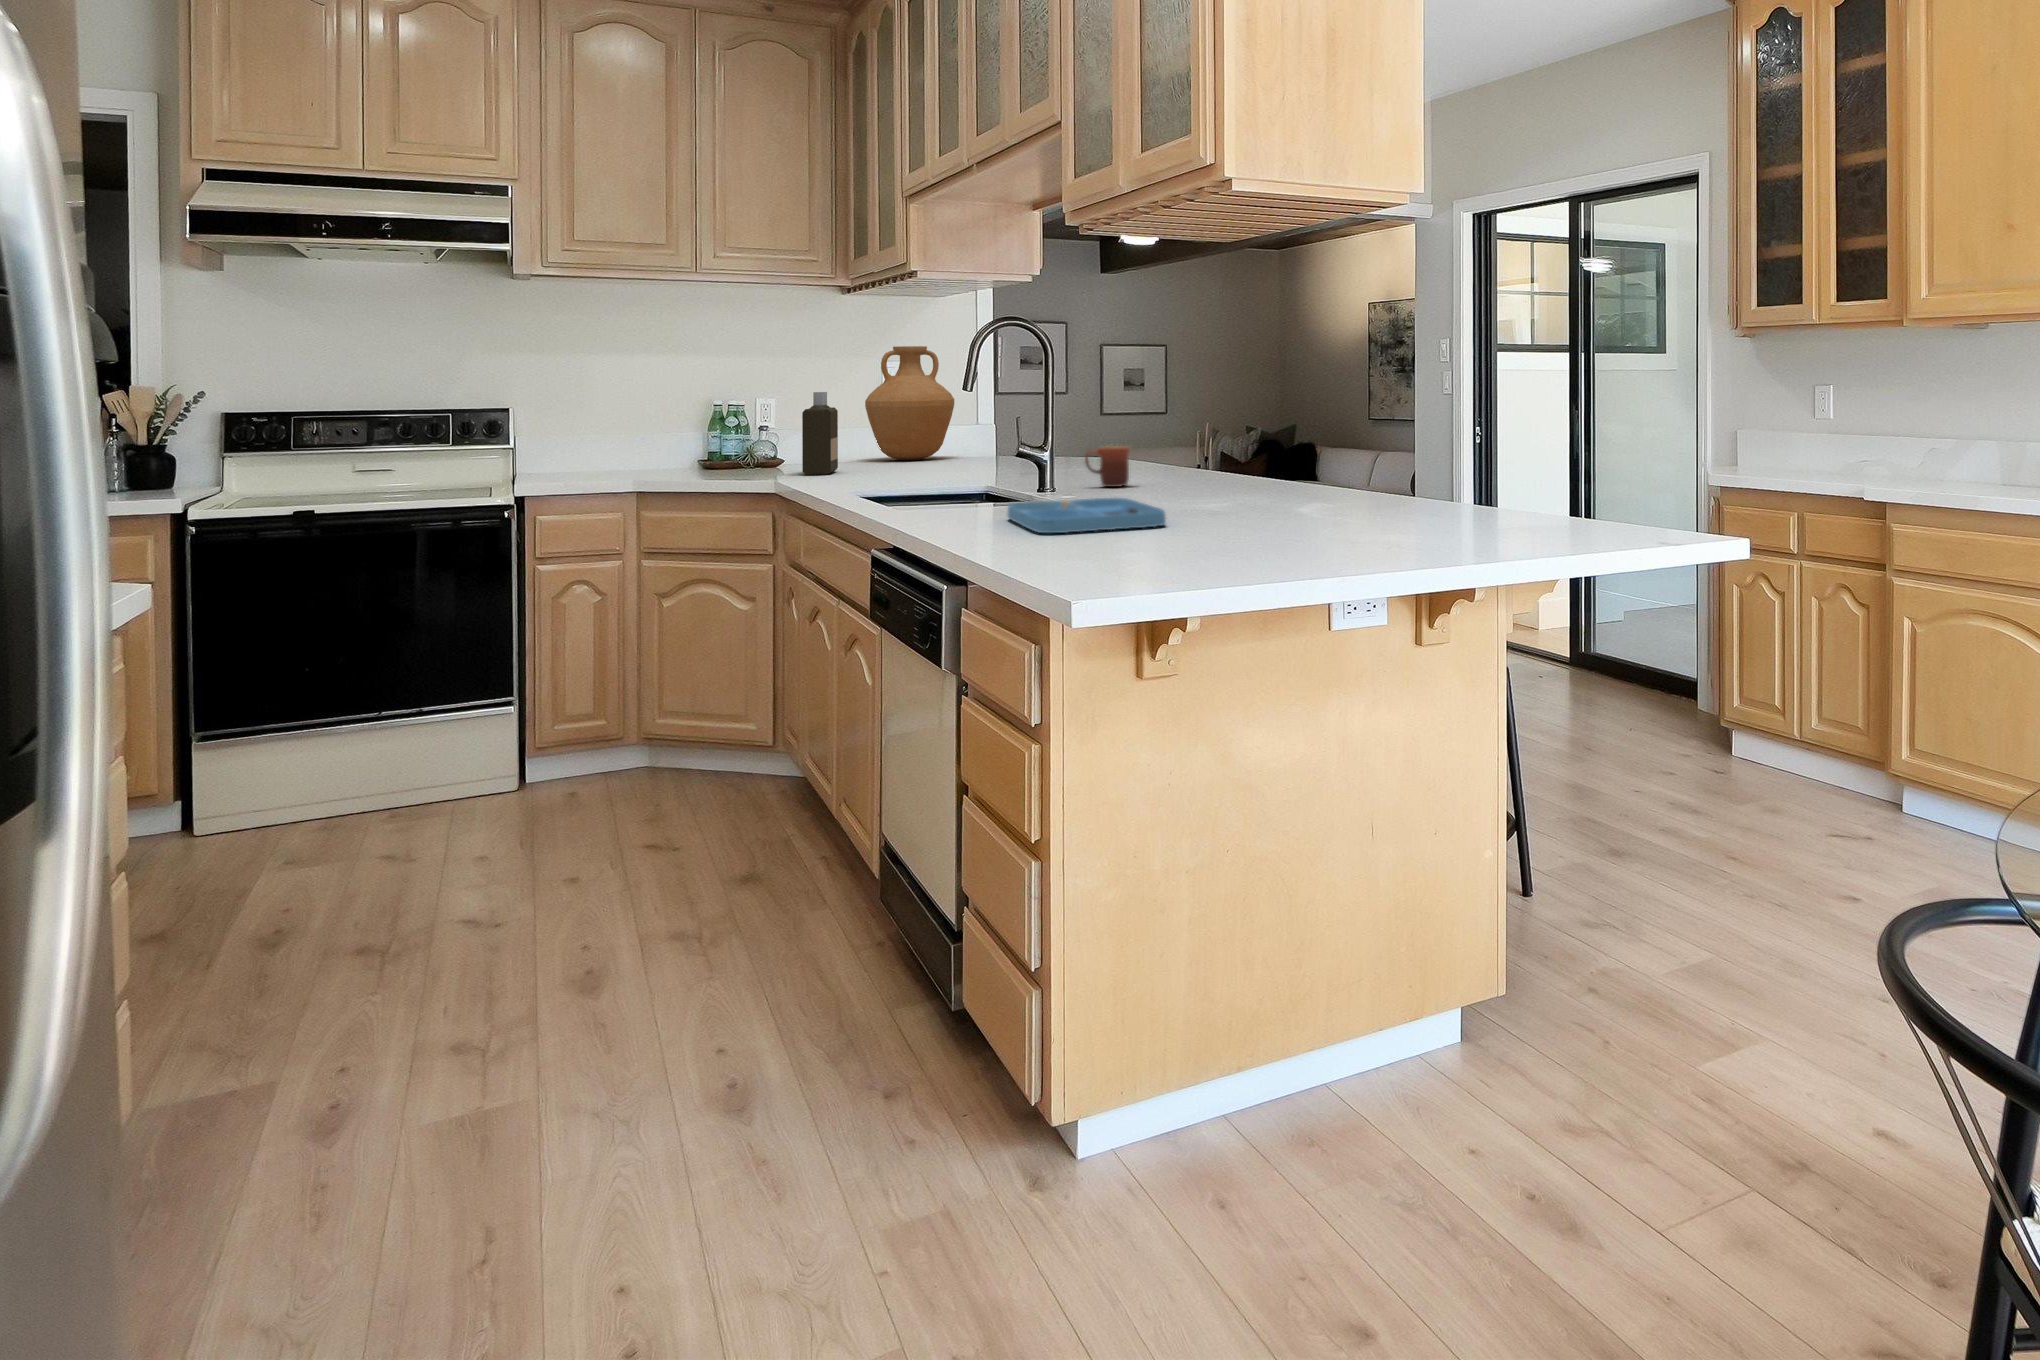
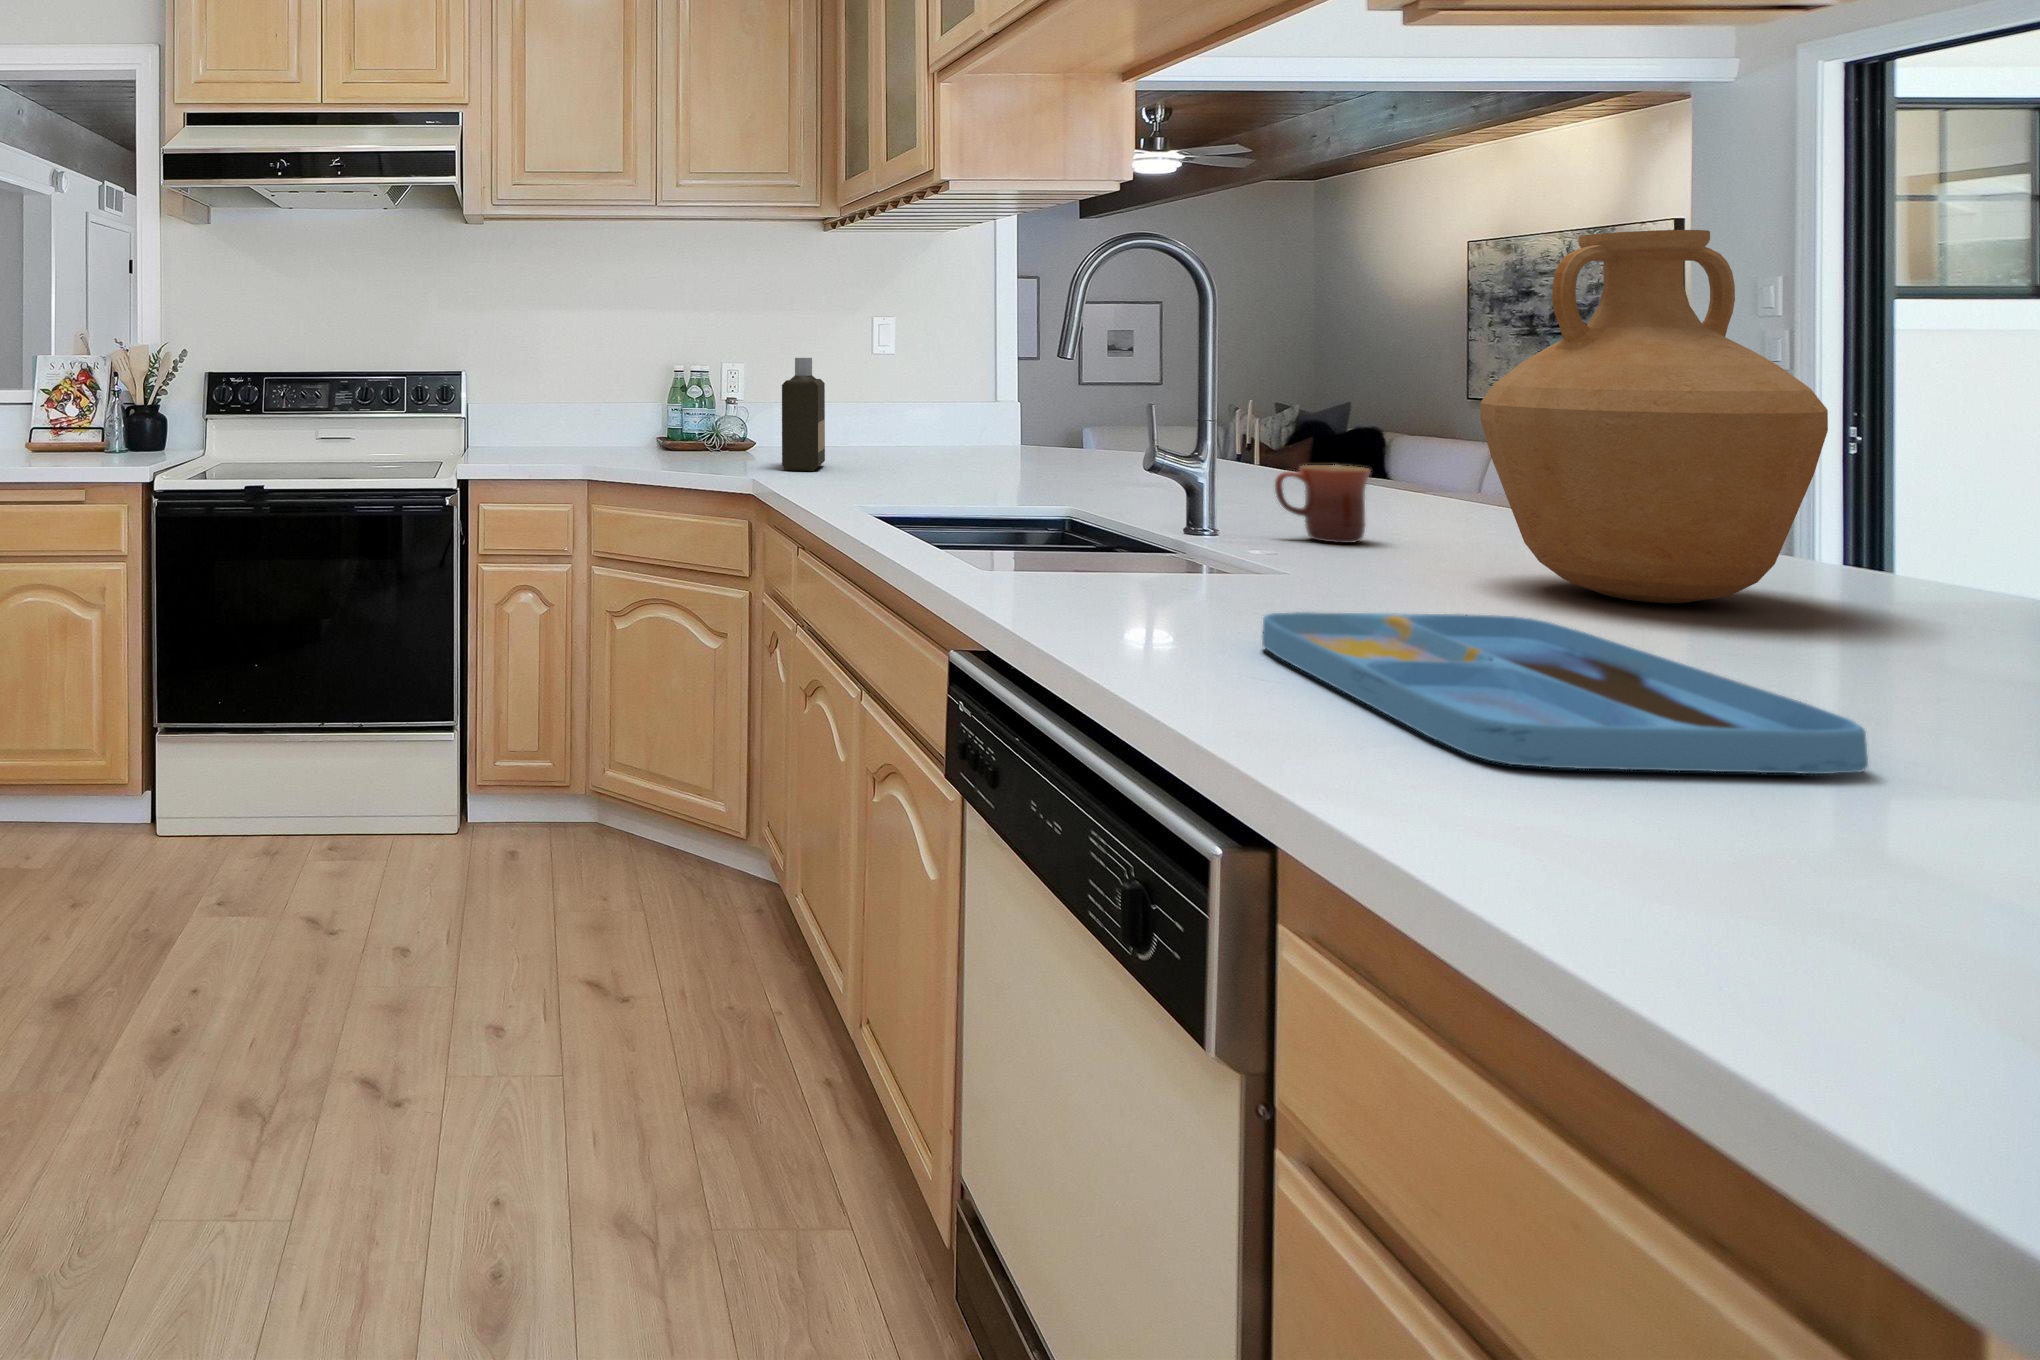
vase: present [865,346,954,460] -> present [1480,230,1828,603]

